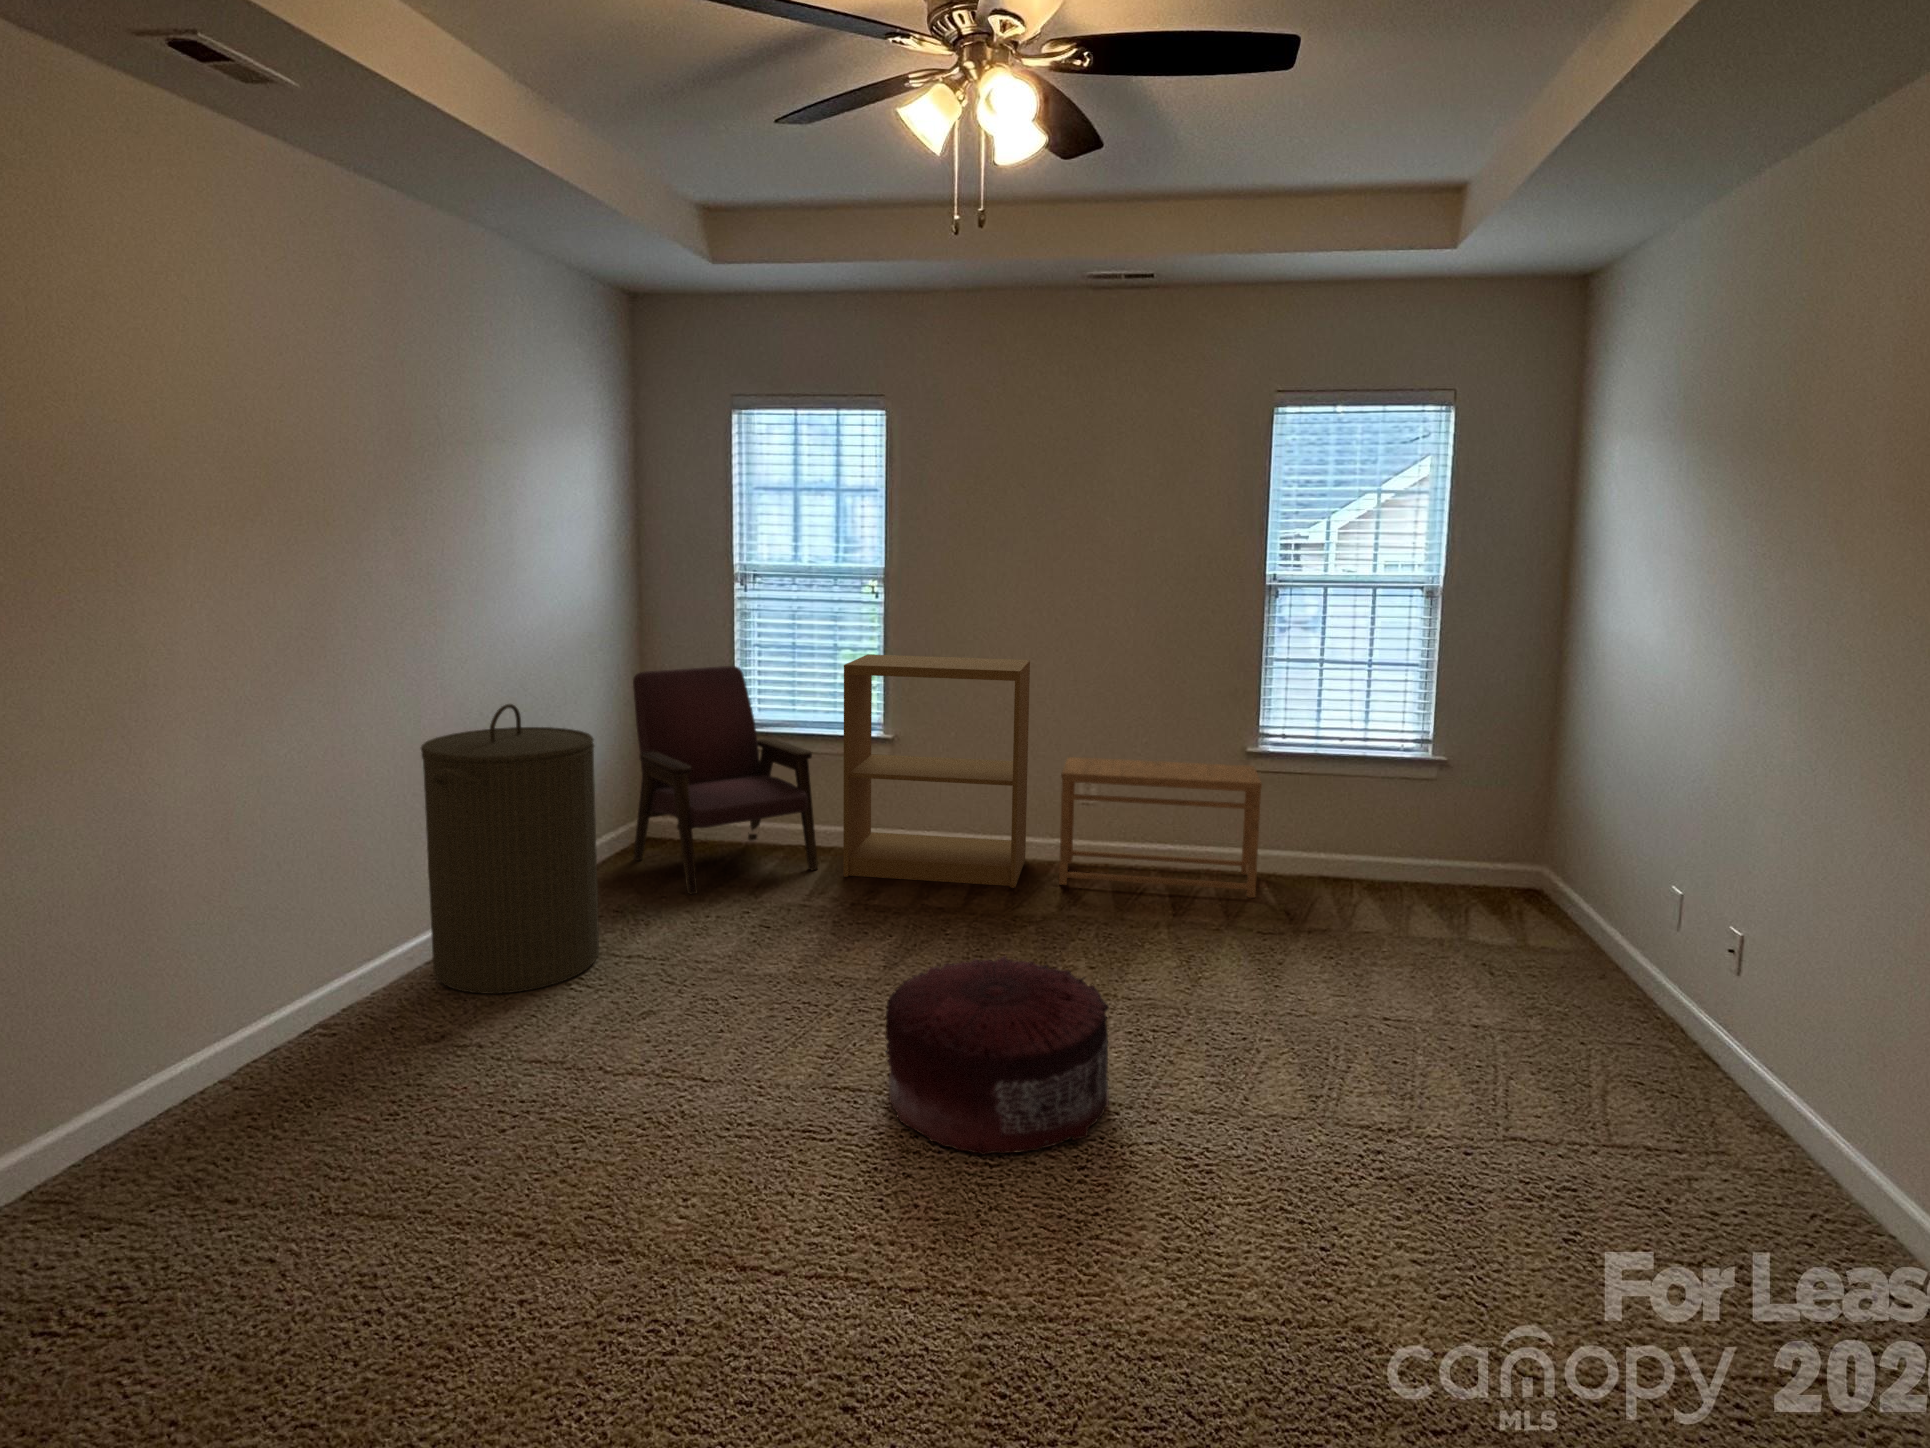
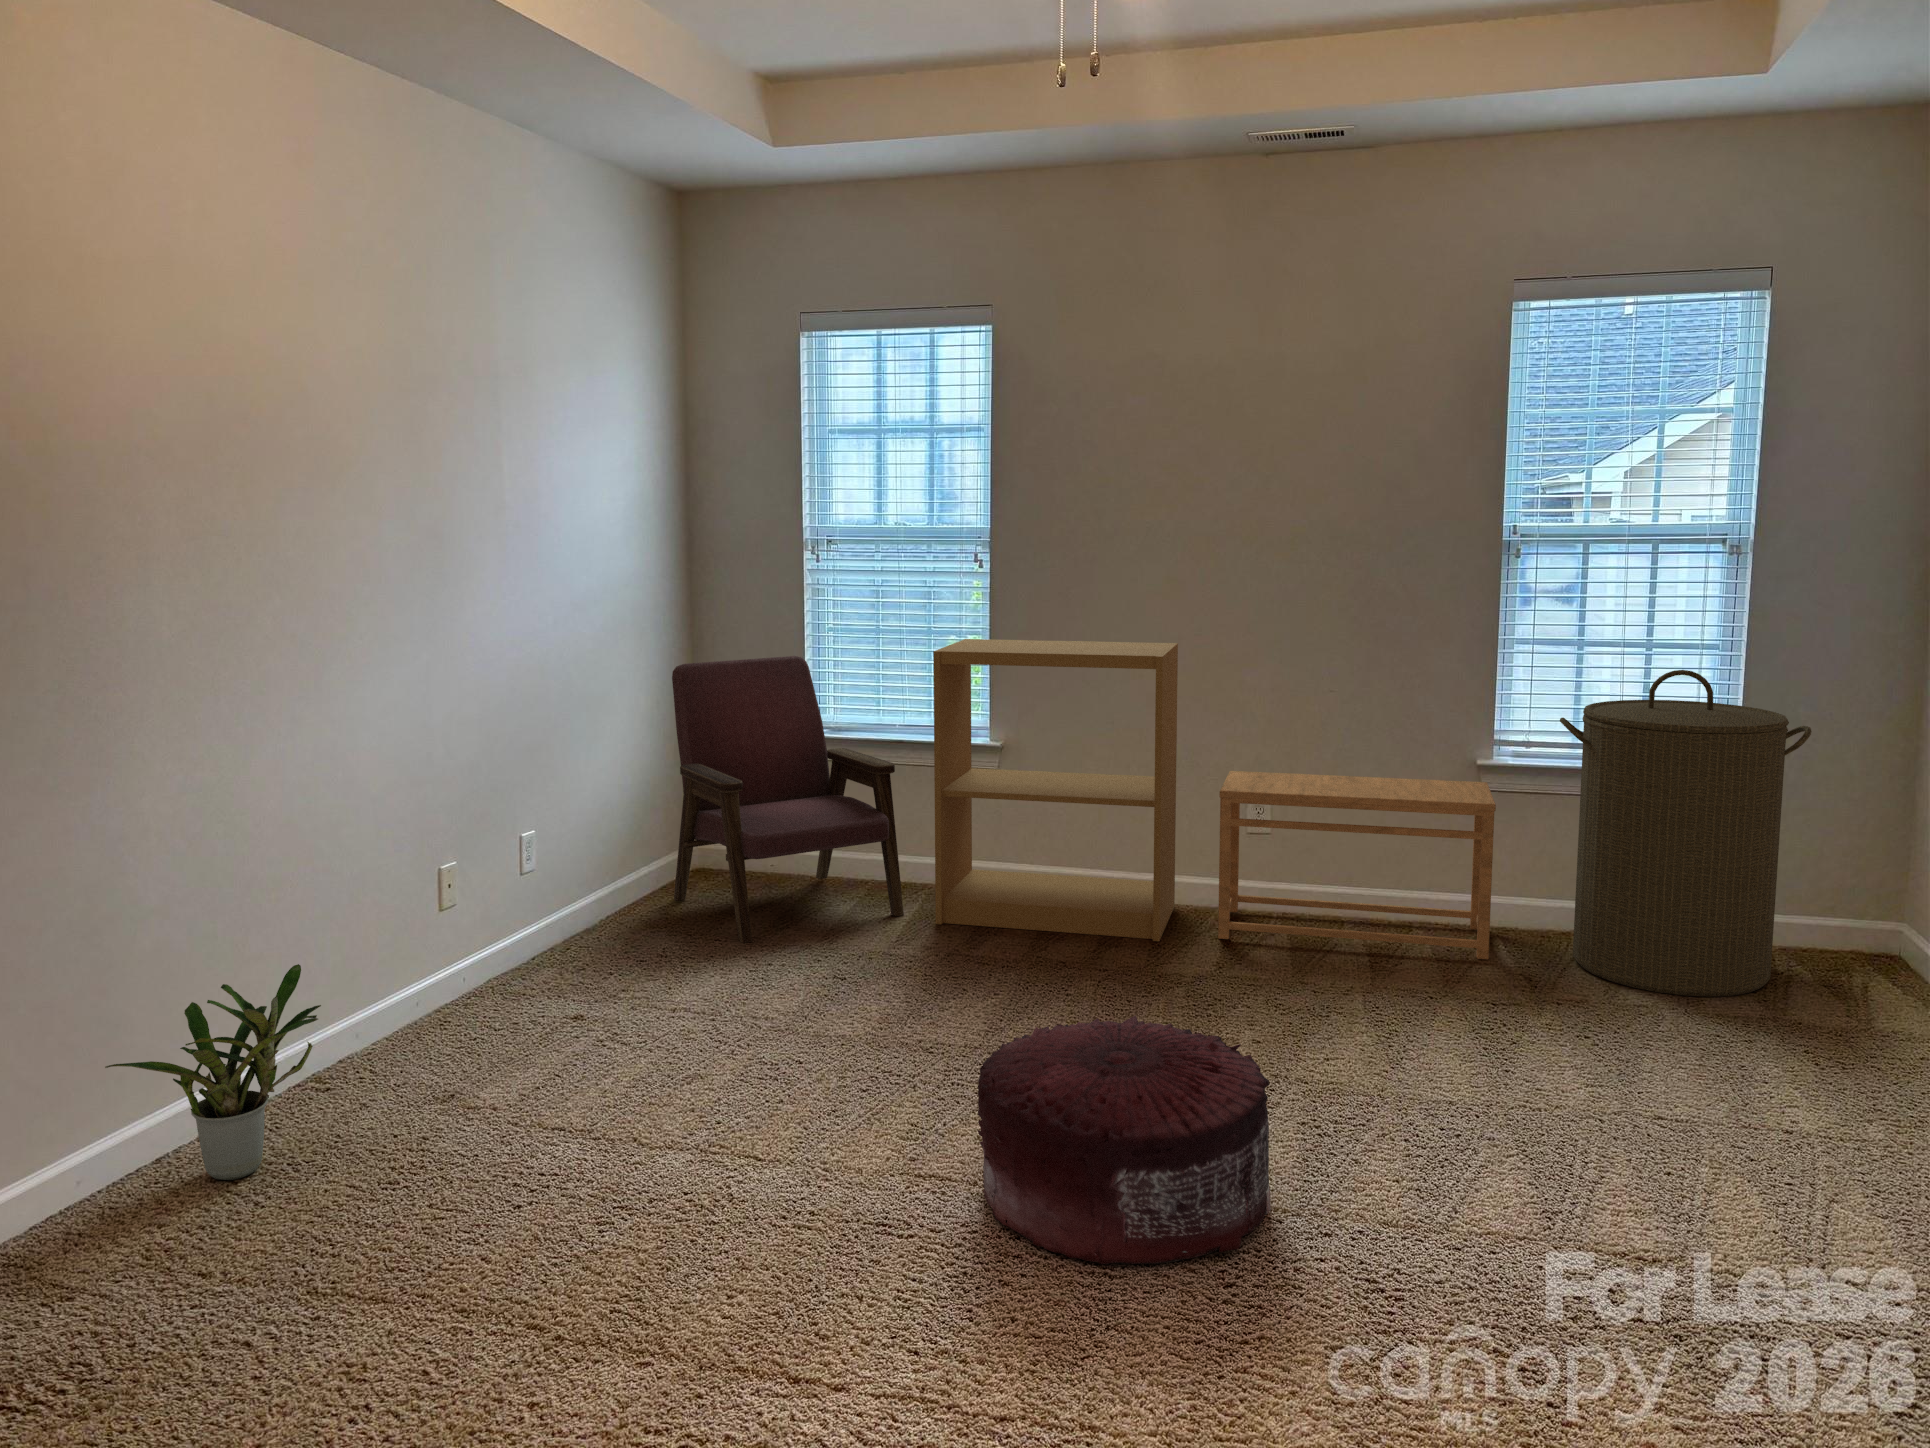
laundry hamper: present [421,704,599,994] -> present [1560,670,1812,997]
potted plant: none [137,930,335,1115] -> present [105,964,321,1180]

